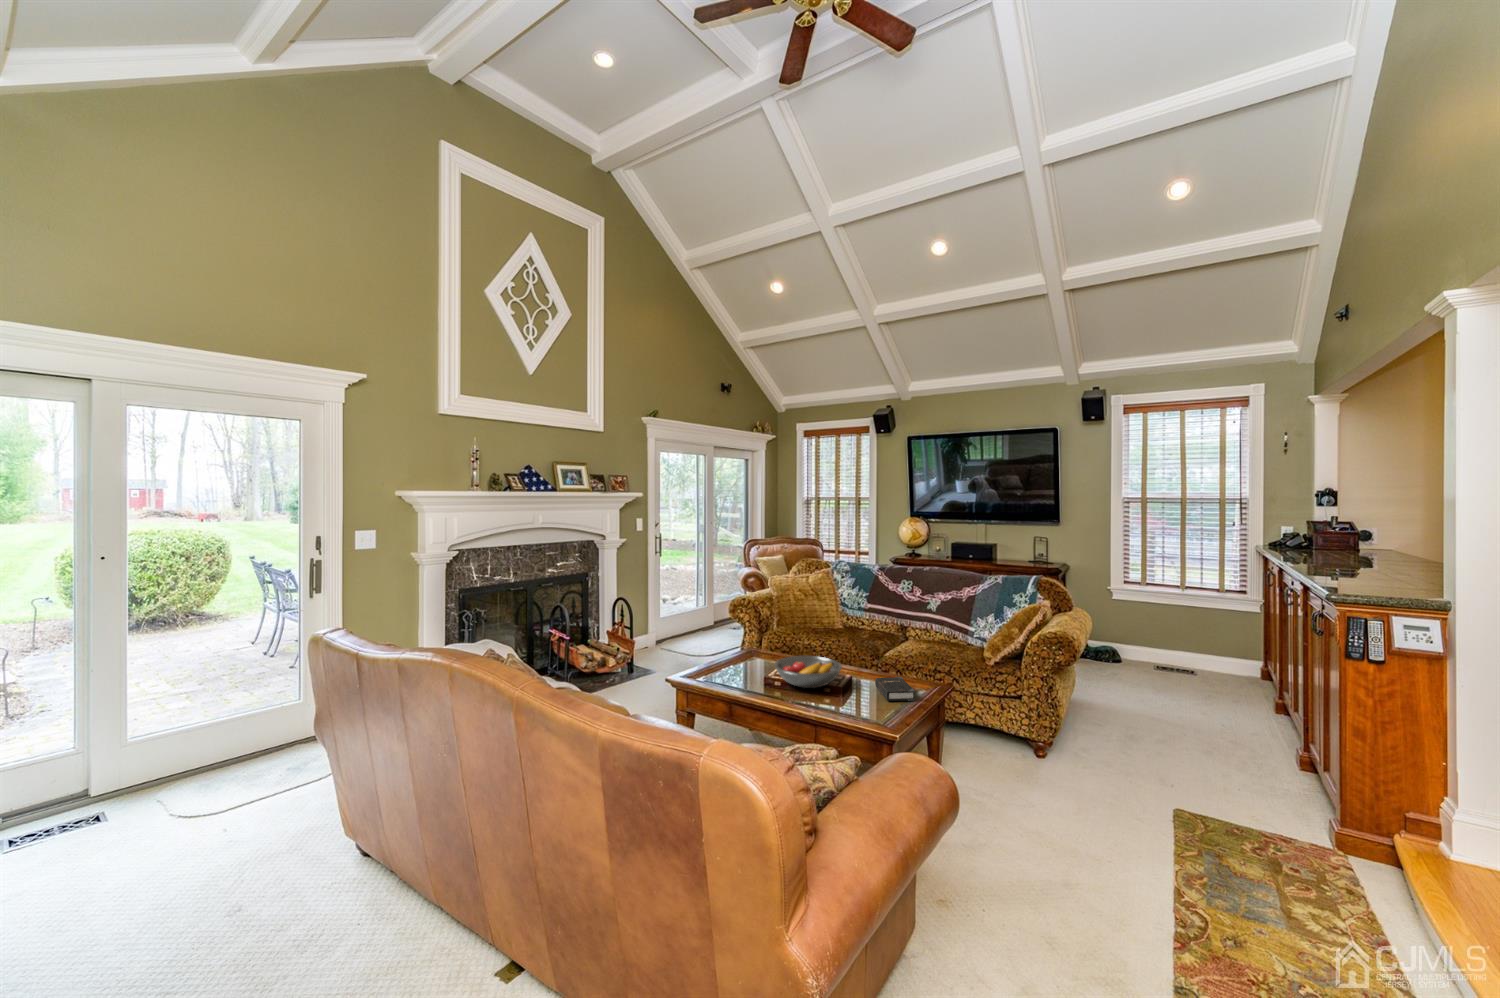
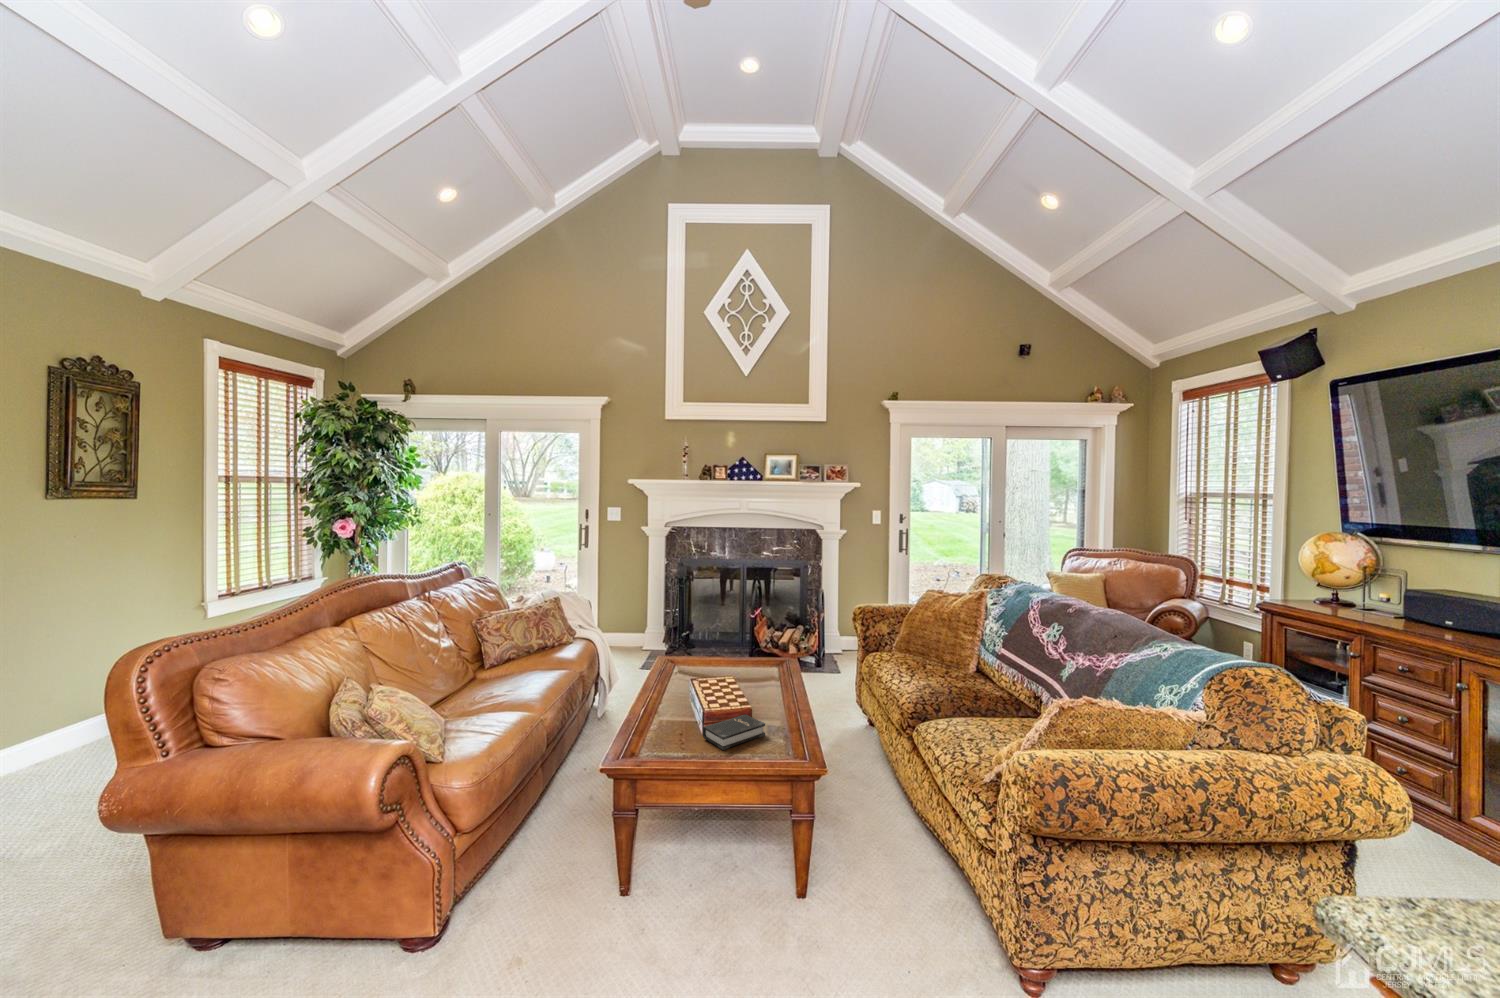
fruit bowl: present [774,656,842,688] -> none [677,665,750,703]

